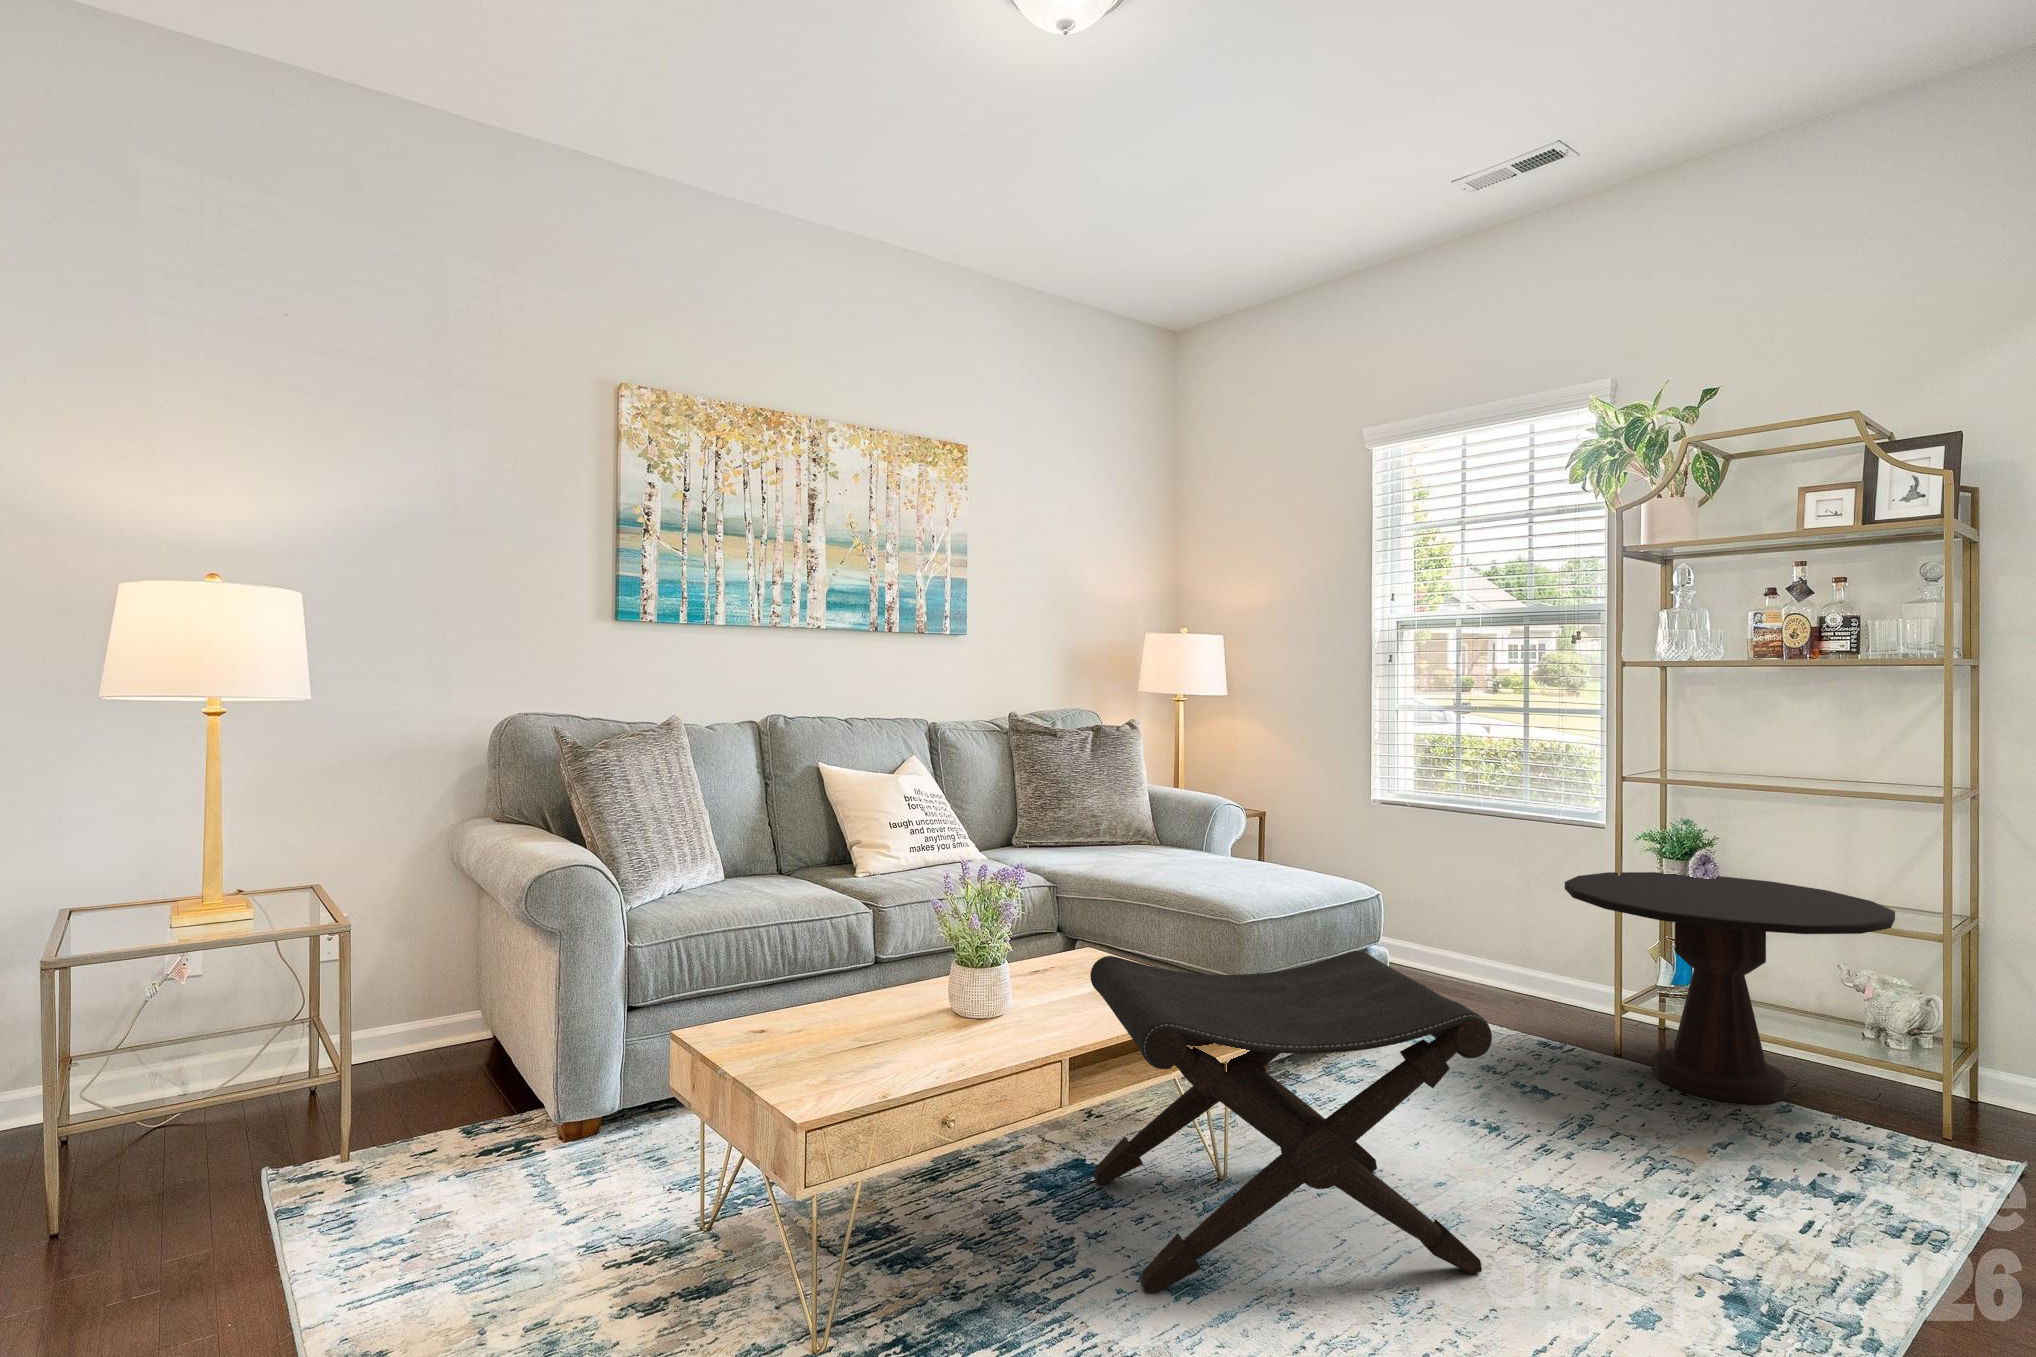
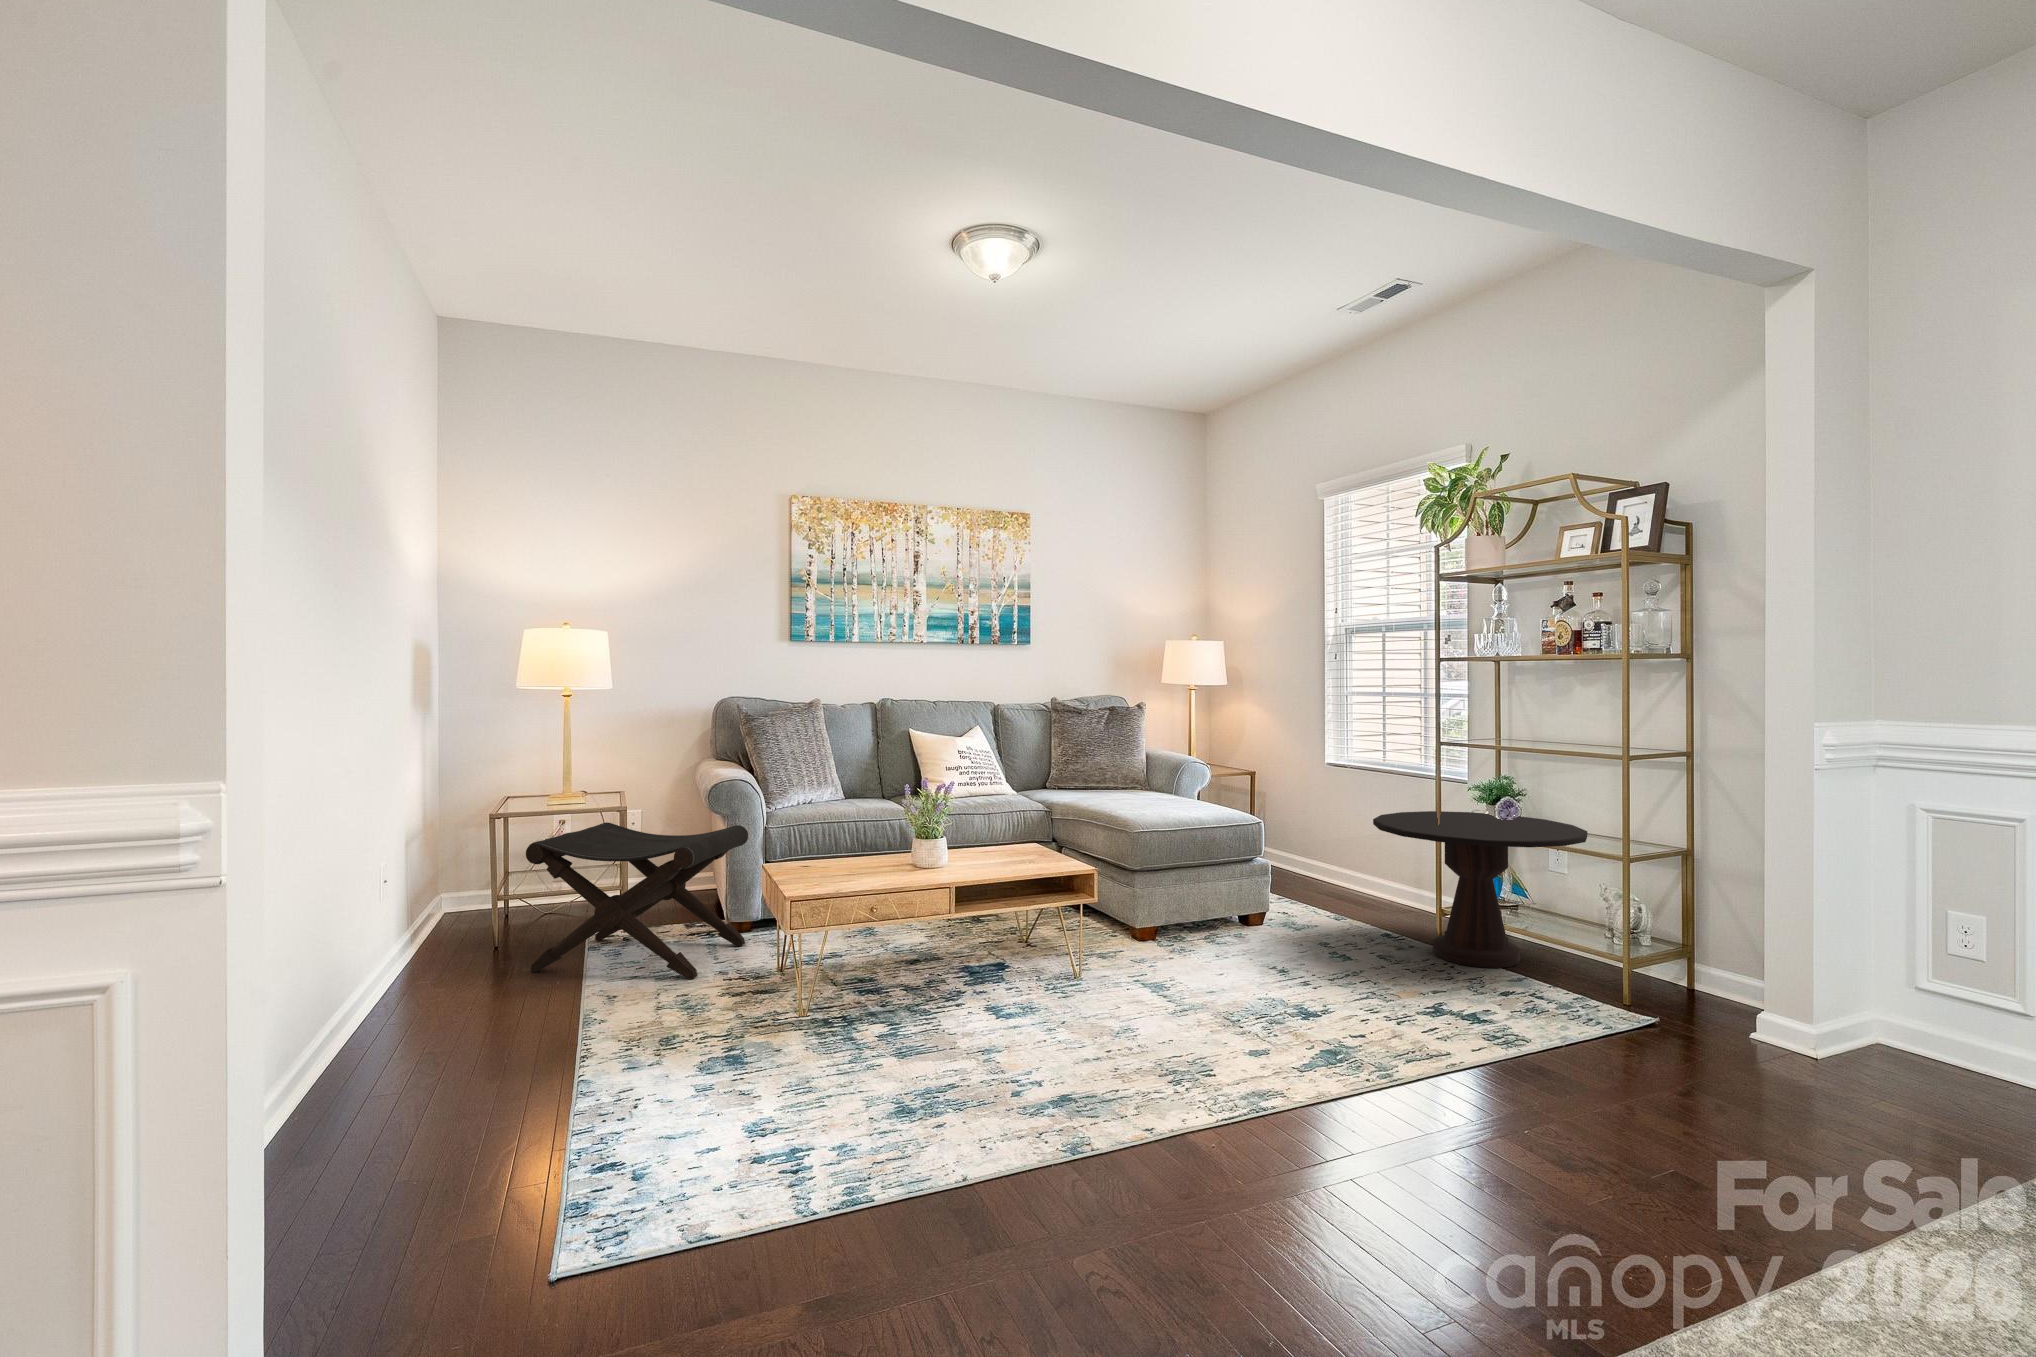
footstool: present [1090,951,1492,1293] -> present [526,822,748,979]

